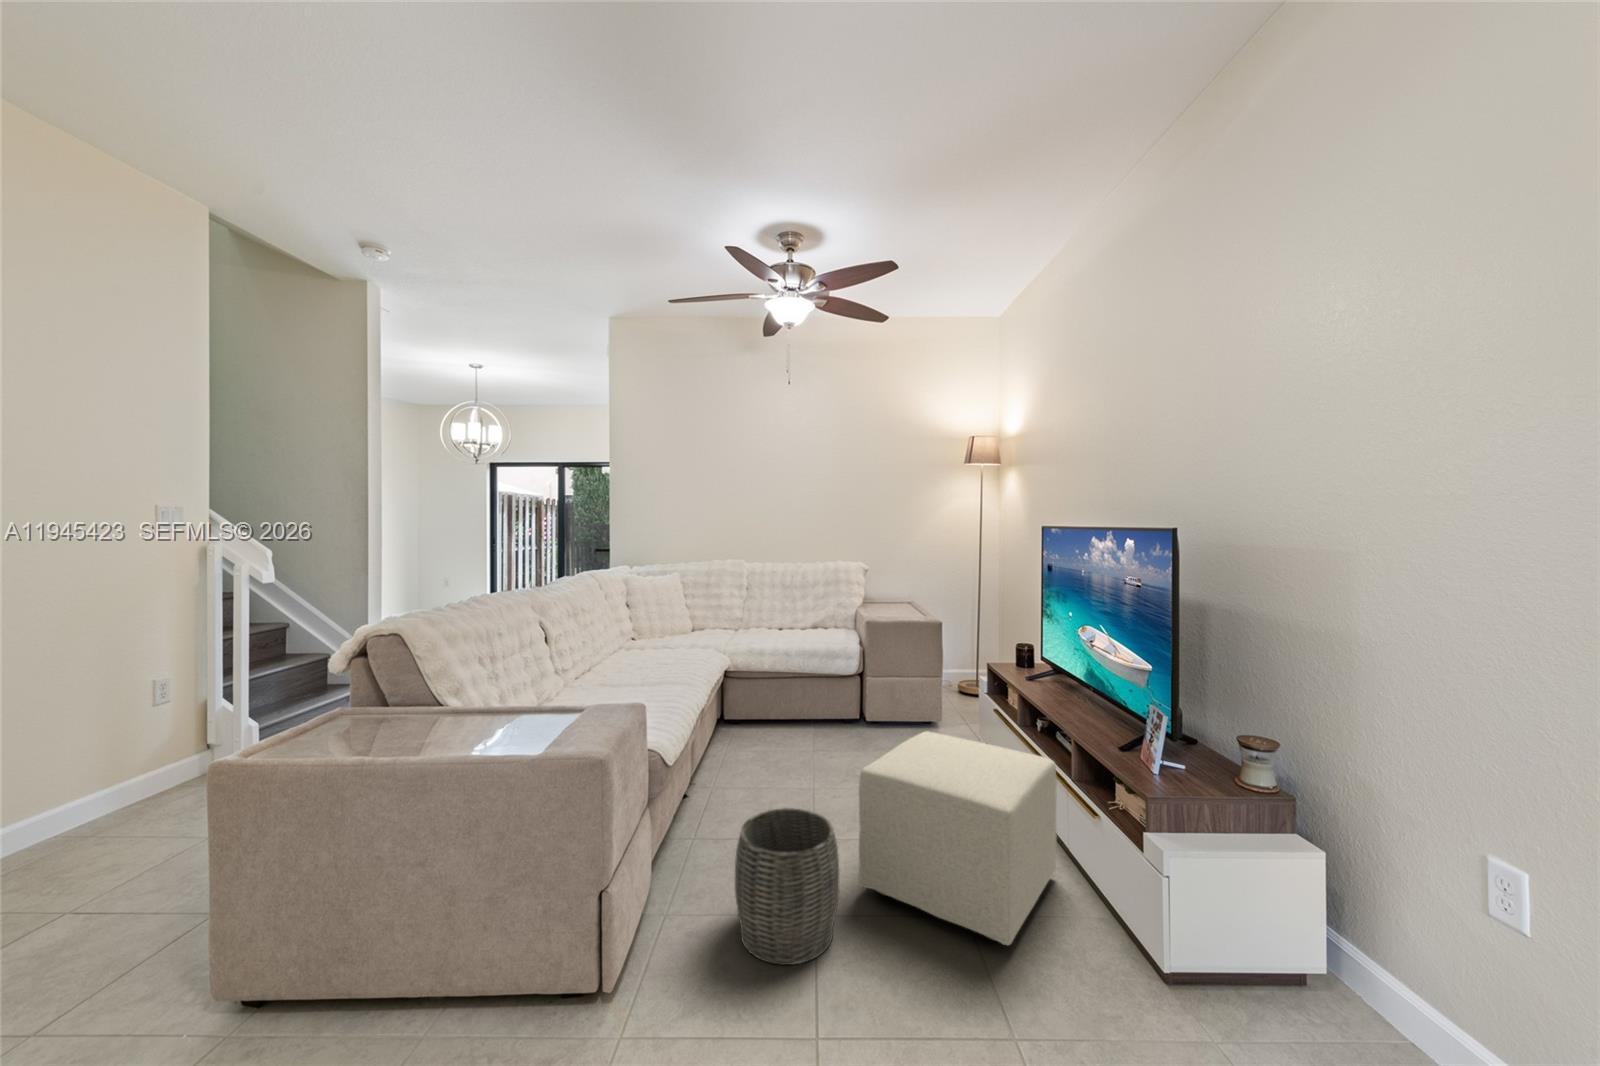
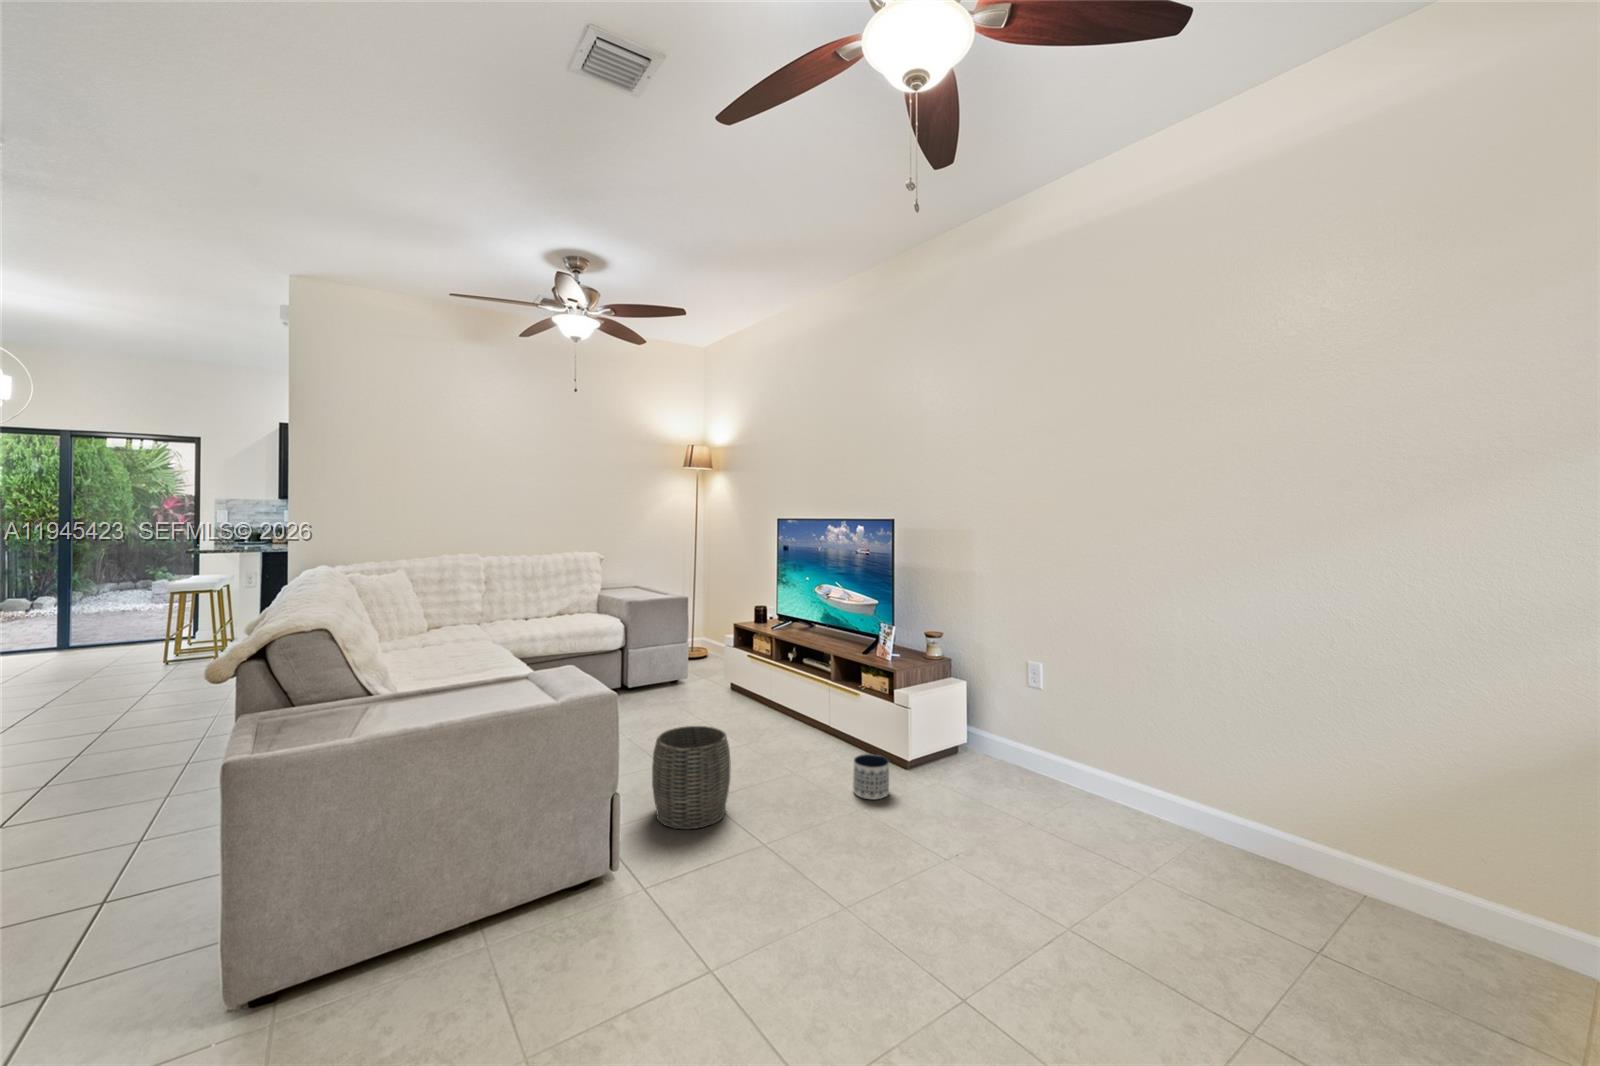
ottoman: present [859,731,1057,945] -> none [720,667,831,780]
planter: none [1037,931,1104,1029] -> present [853,754,889,799]

